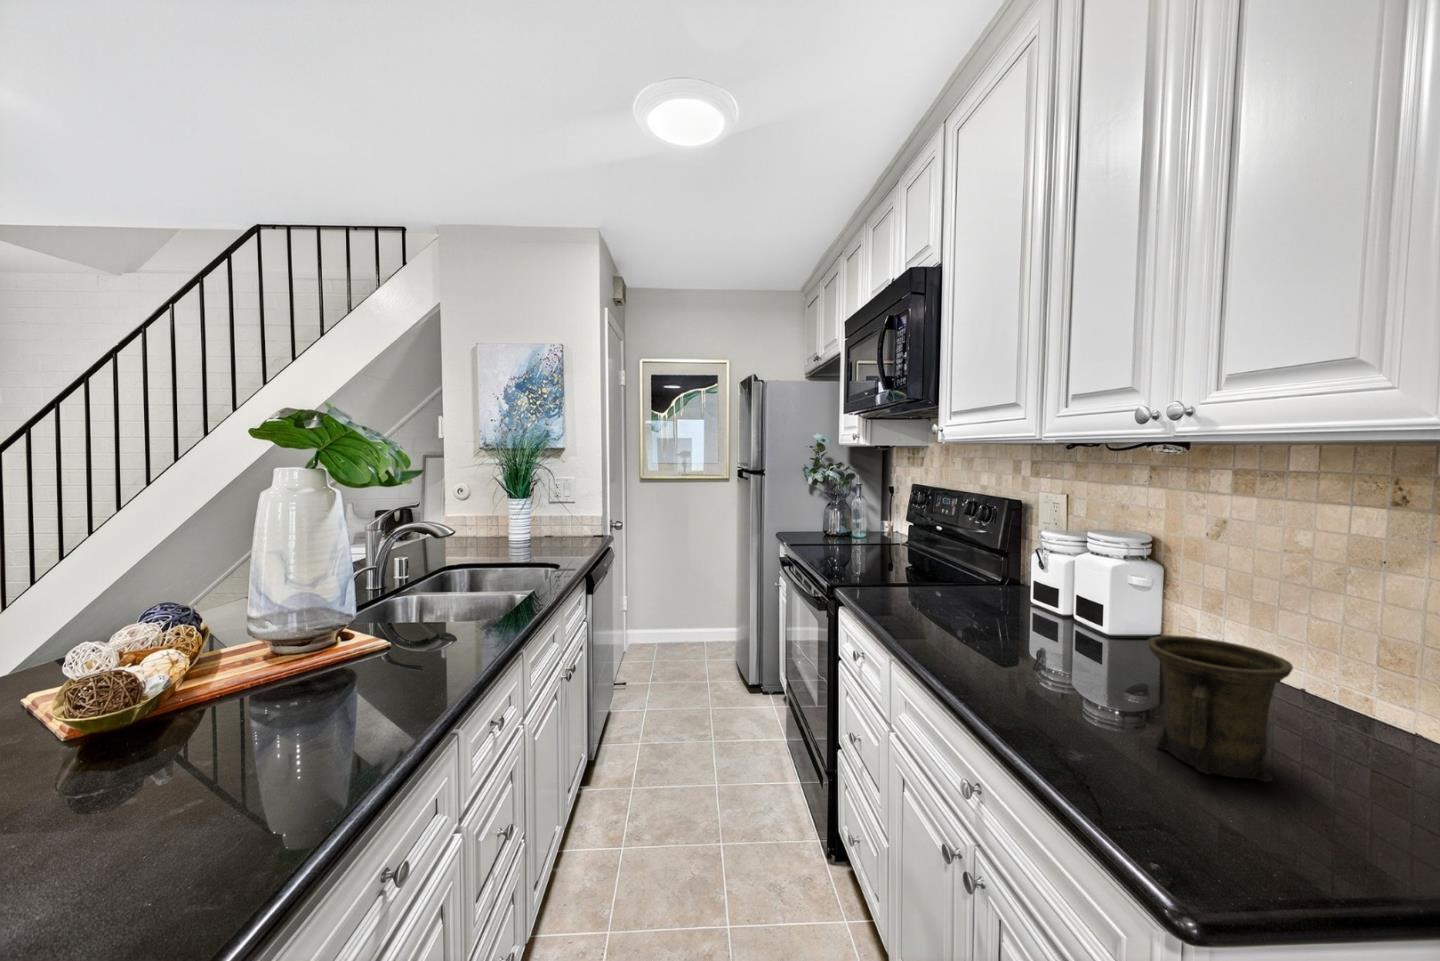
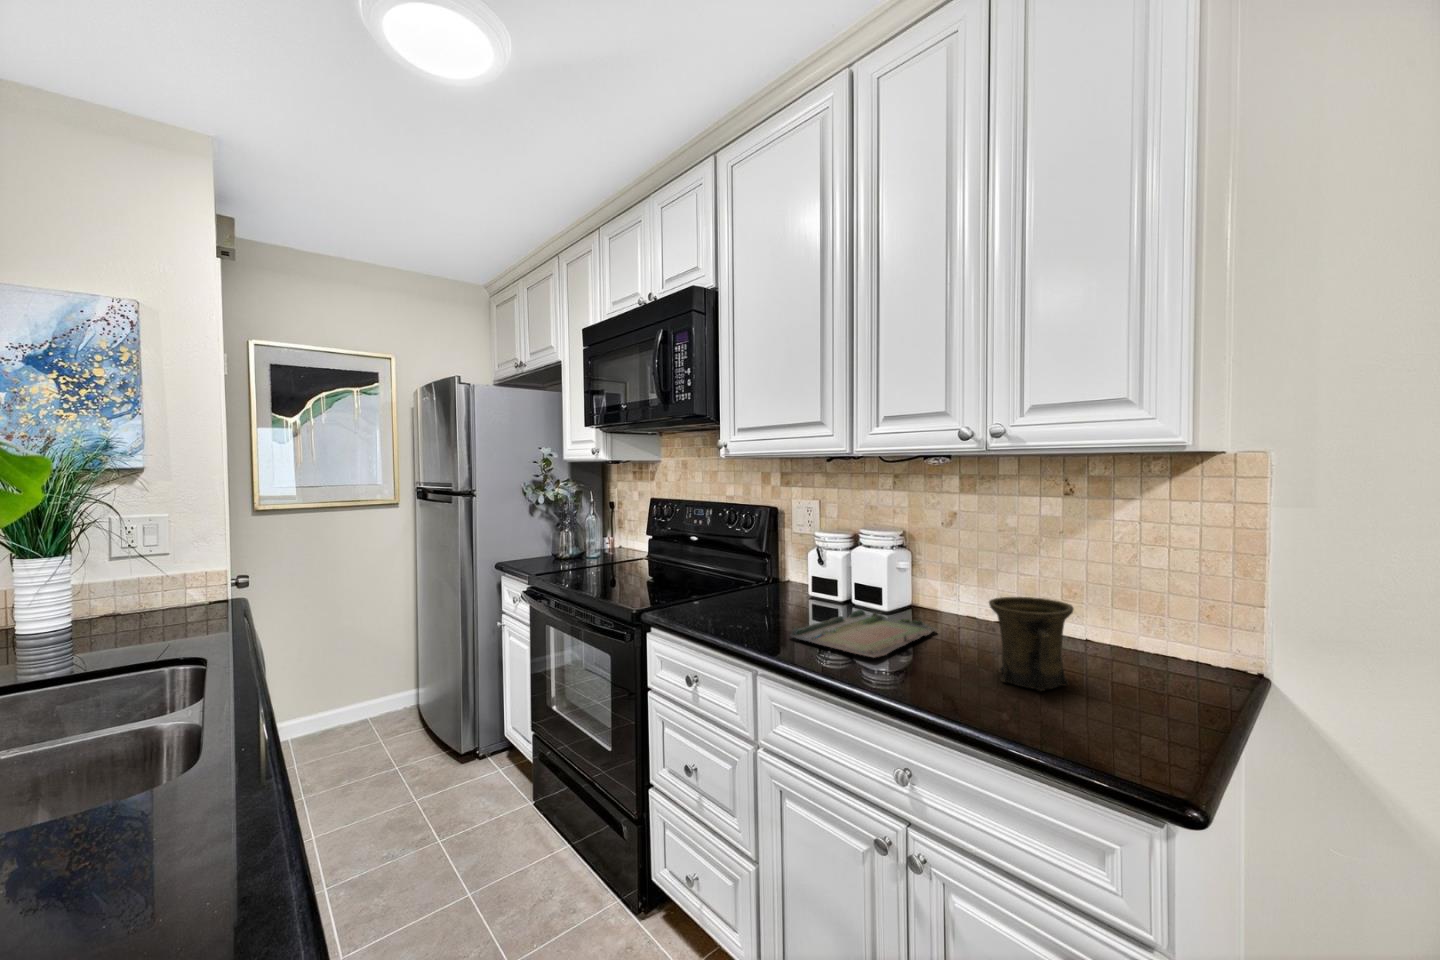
tray: none [942,625,1150,675] -> present [790,609,937,658]

